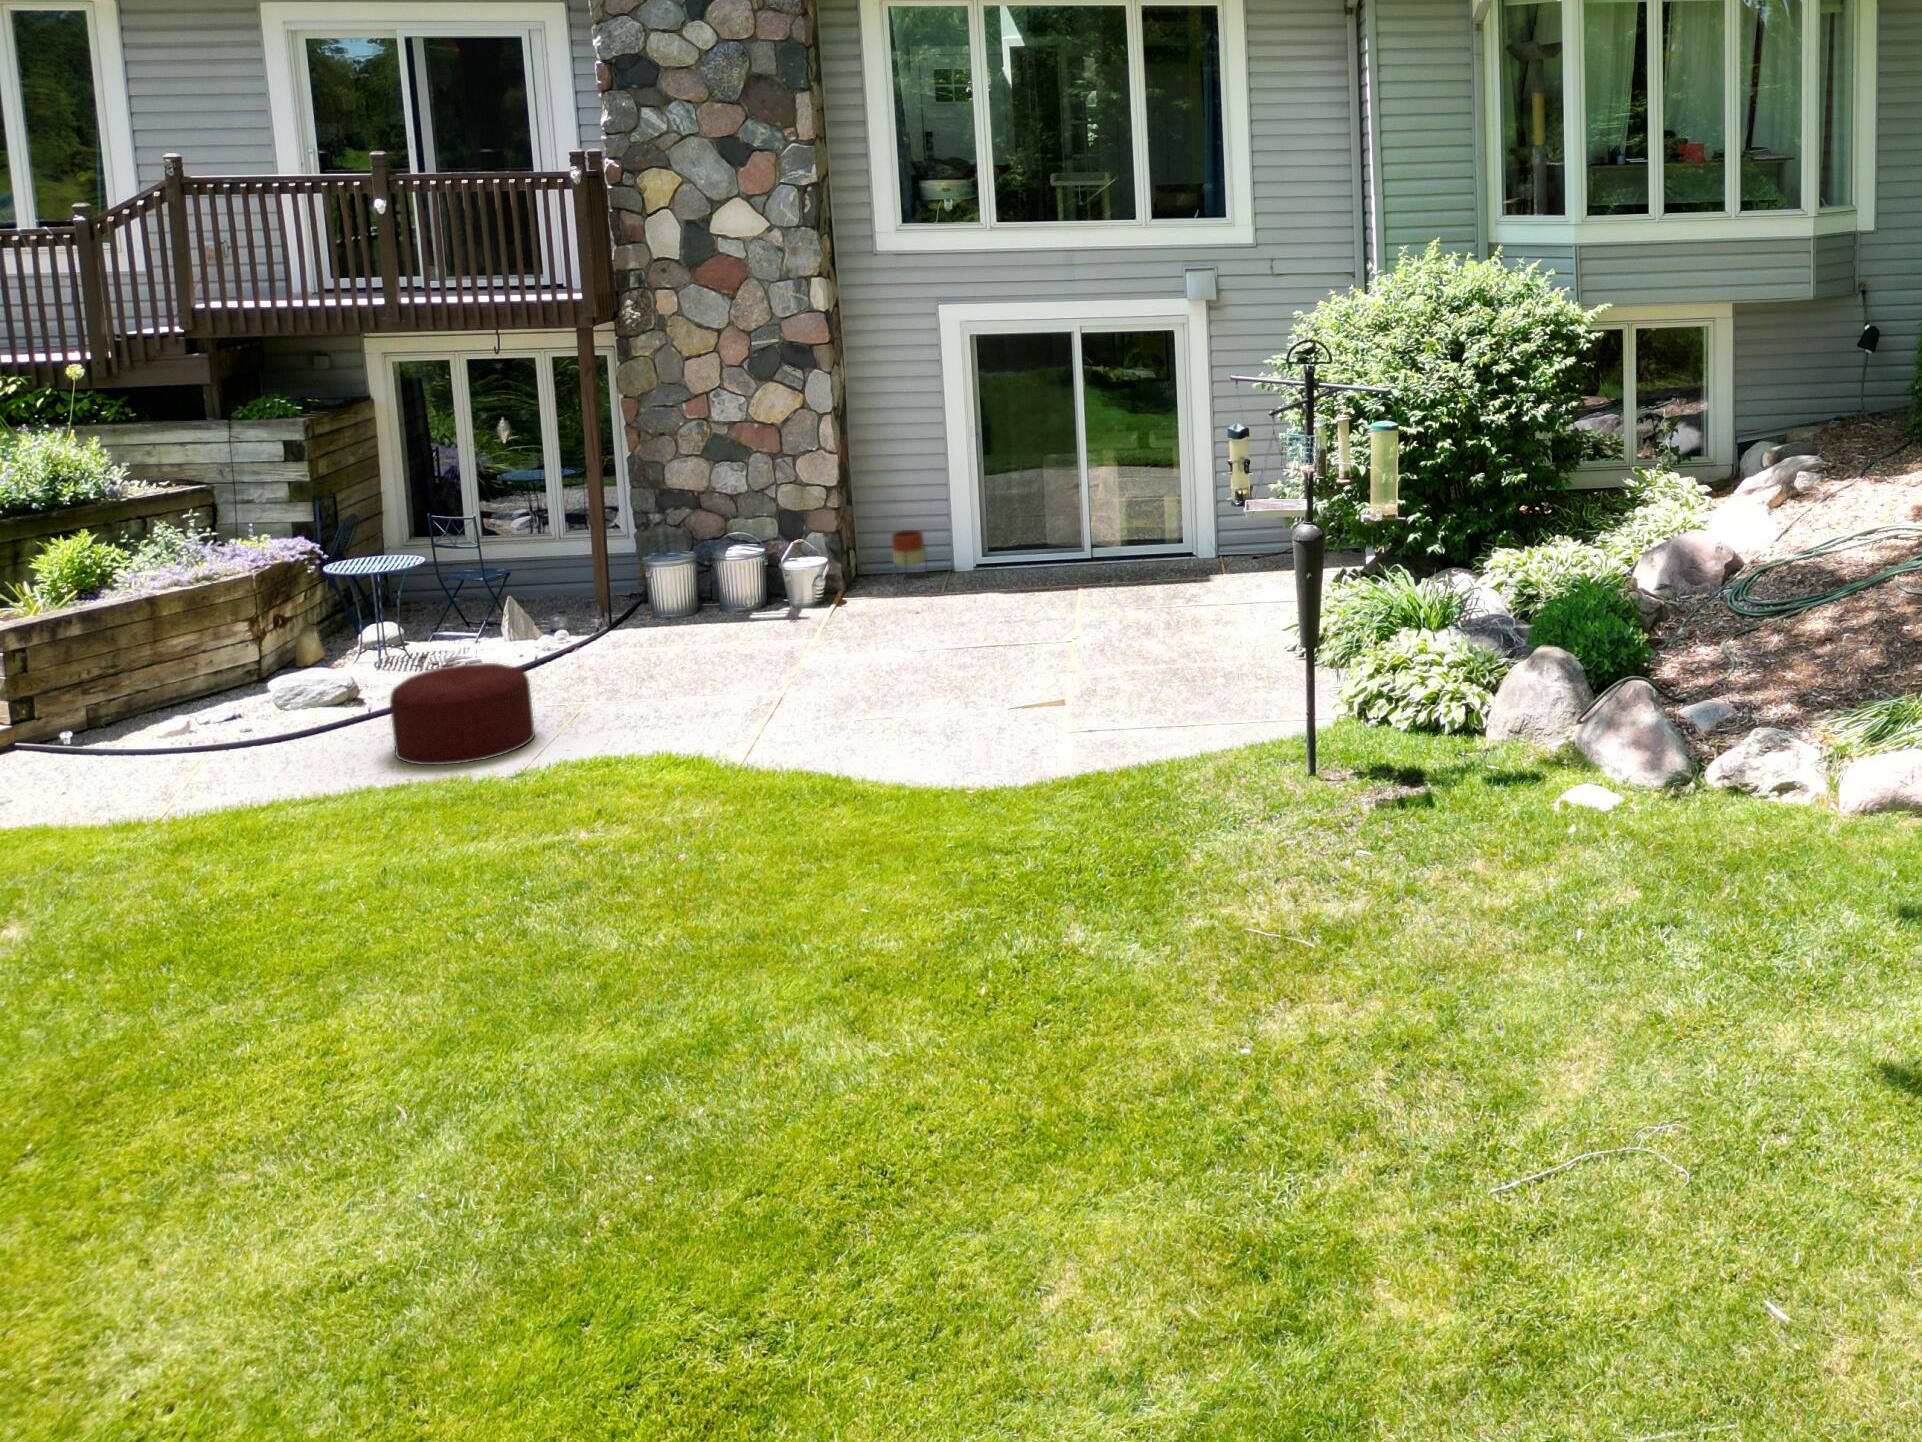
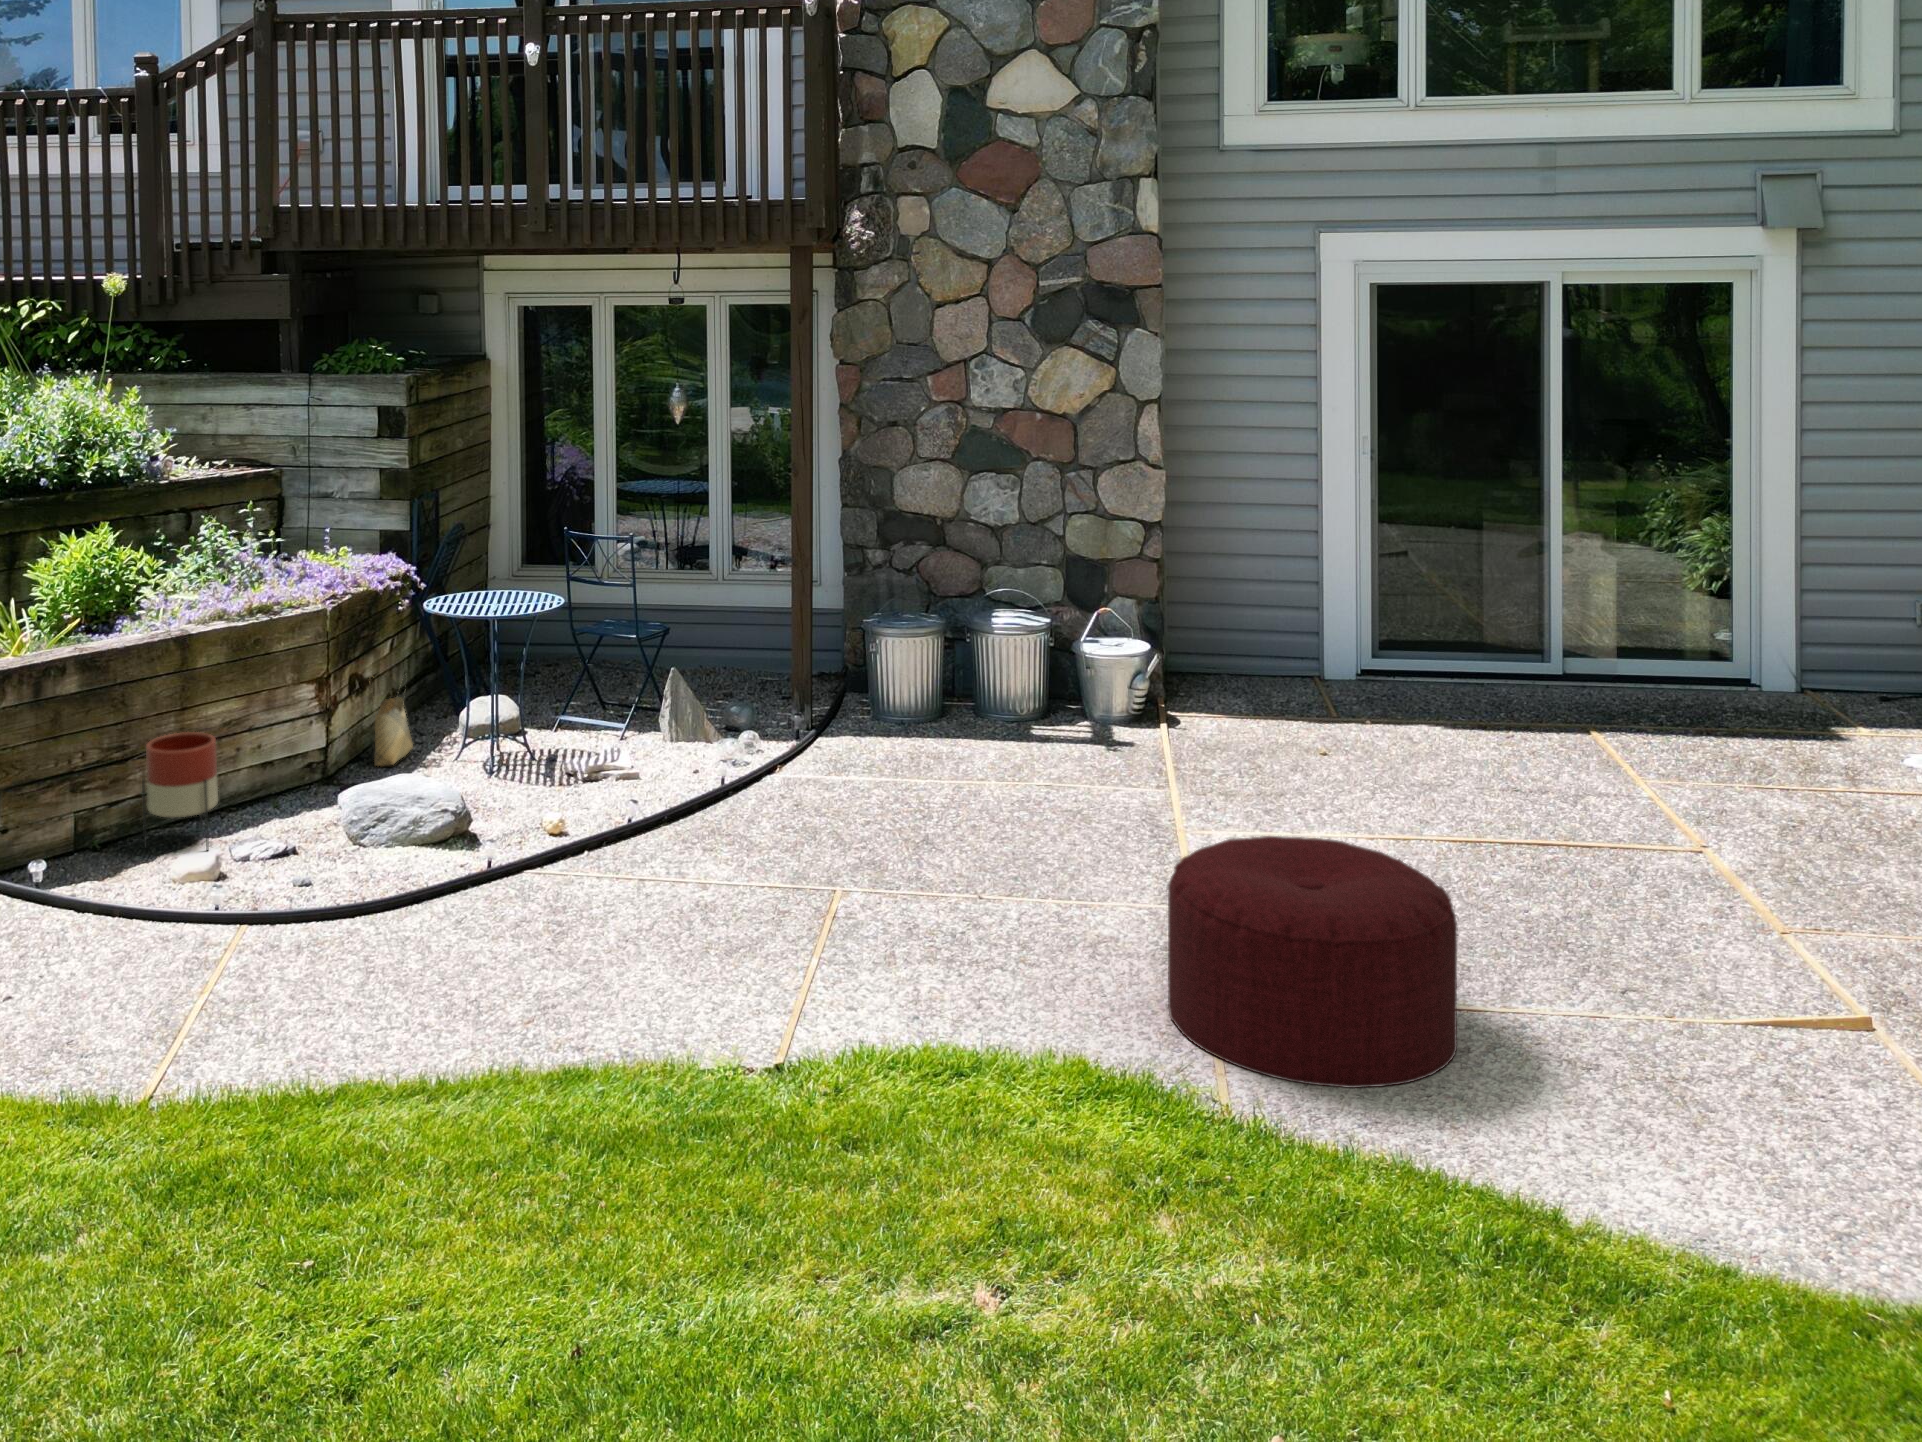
planter: present [892,530,927,566] -> present [142,732,218,850]
ottoman: present [390,663,535,765] -> present [1168,836,1458,1088]

